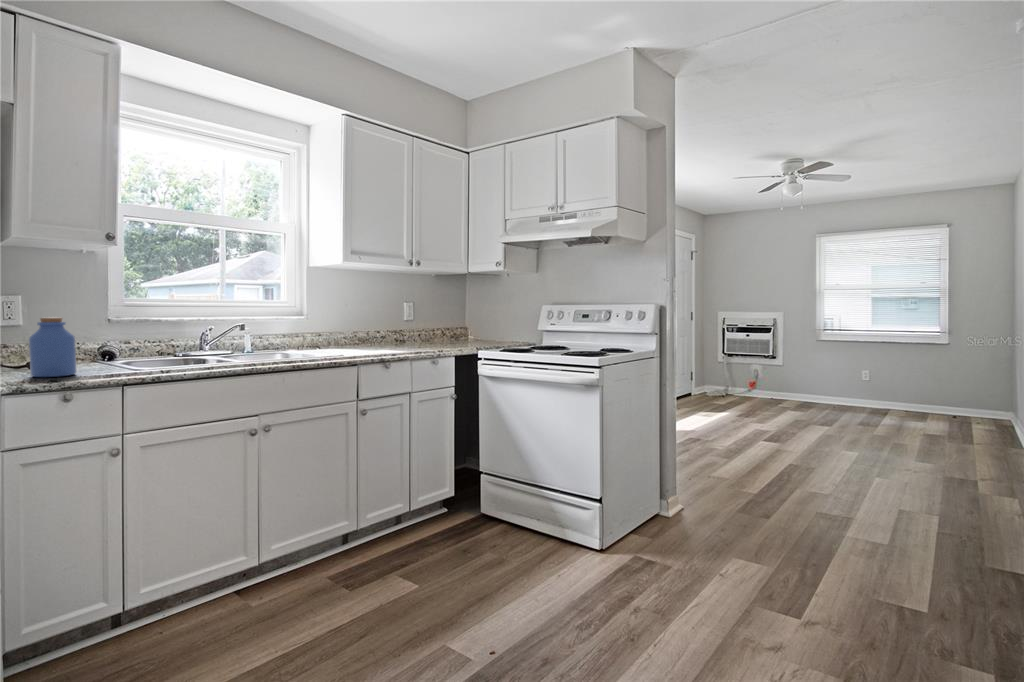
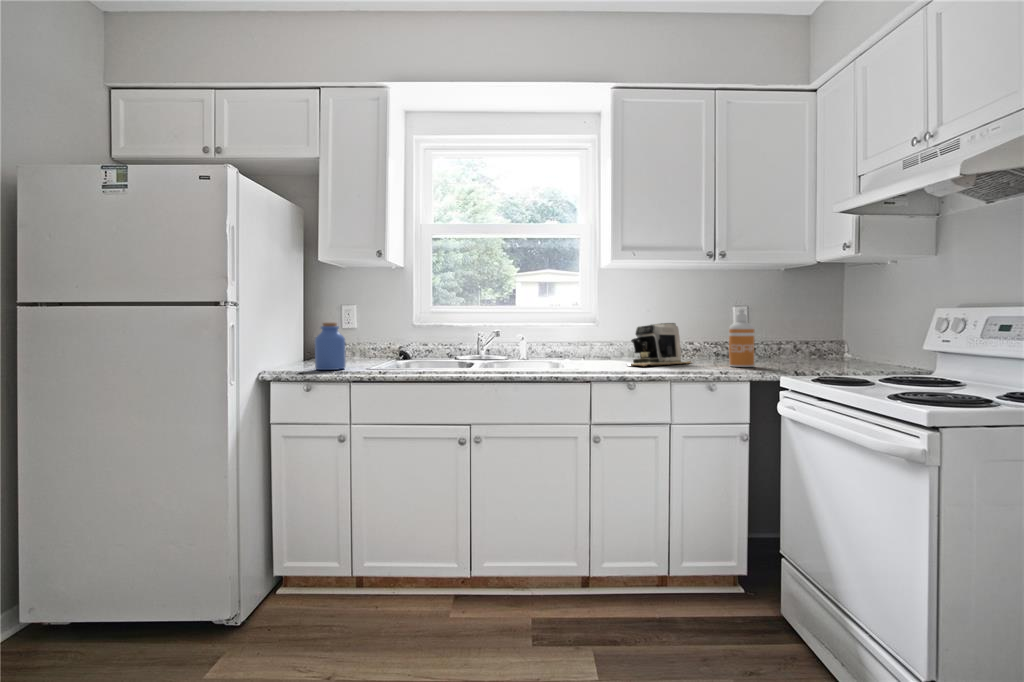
soap dispenser: none [426,305,444,348] -> present [729,309,754,367]
coffee maker: none [351,315,397,352] -> present [631,323,692,366]

